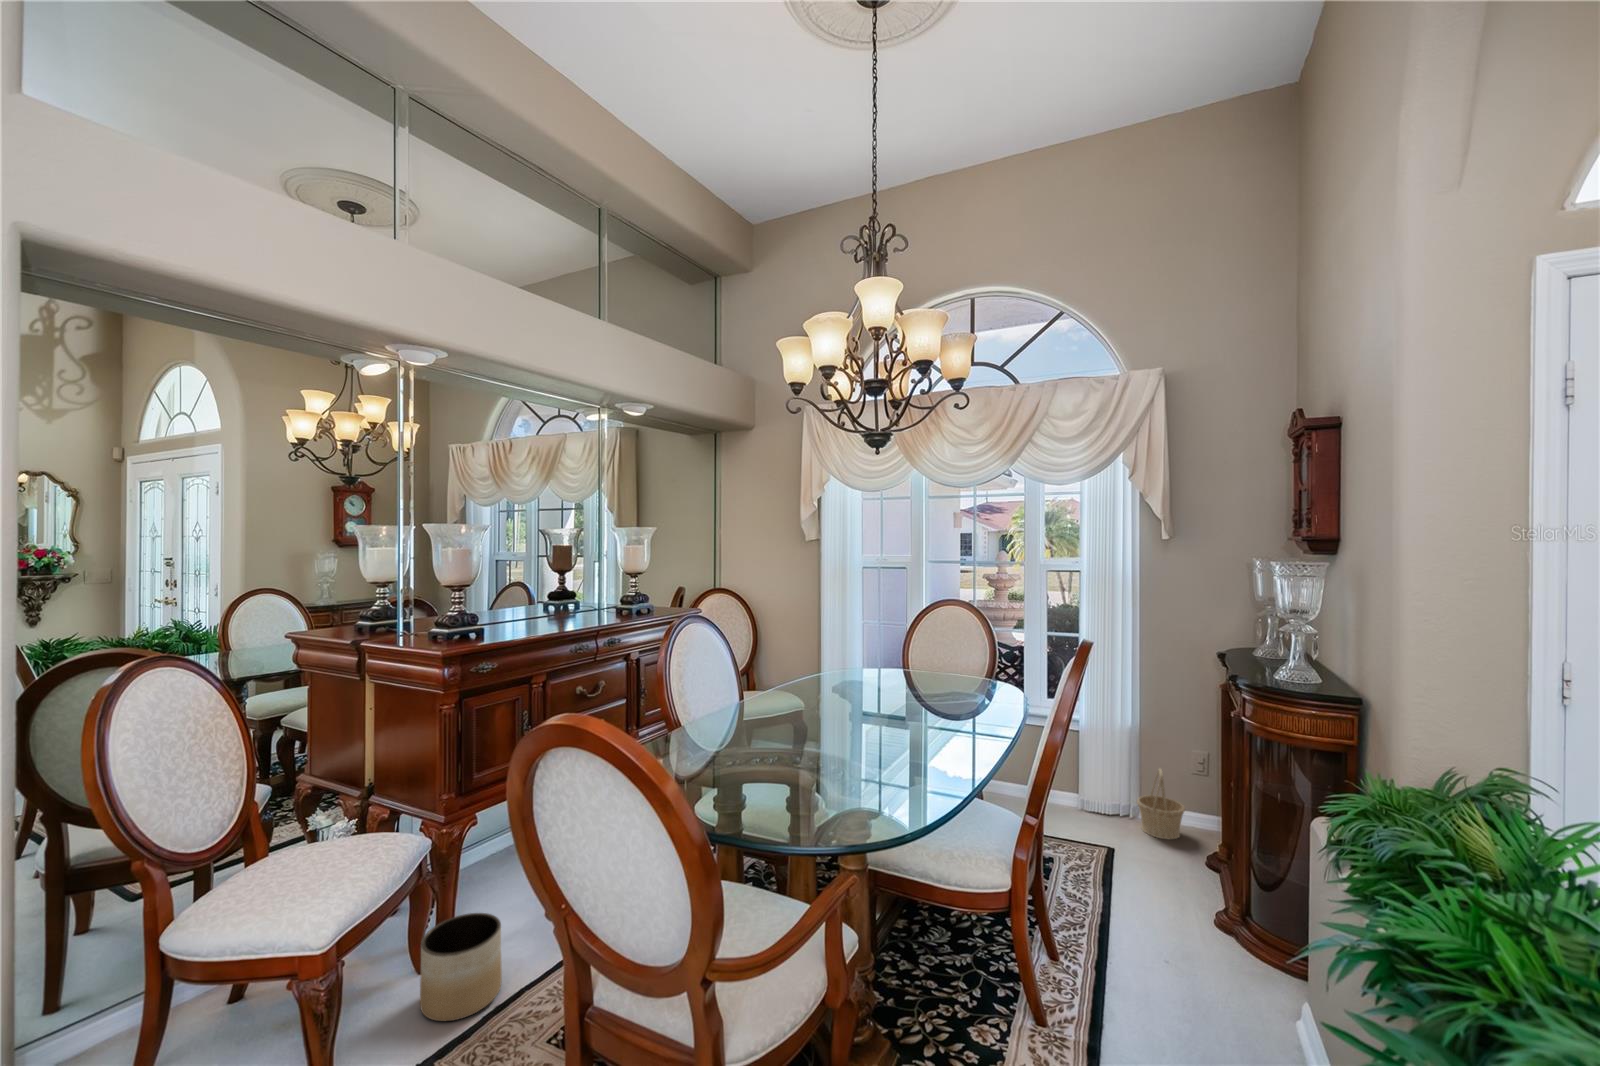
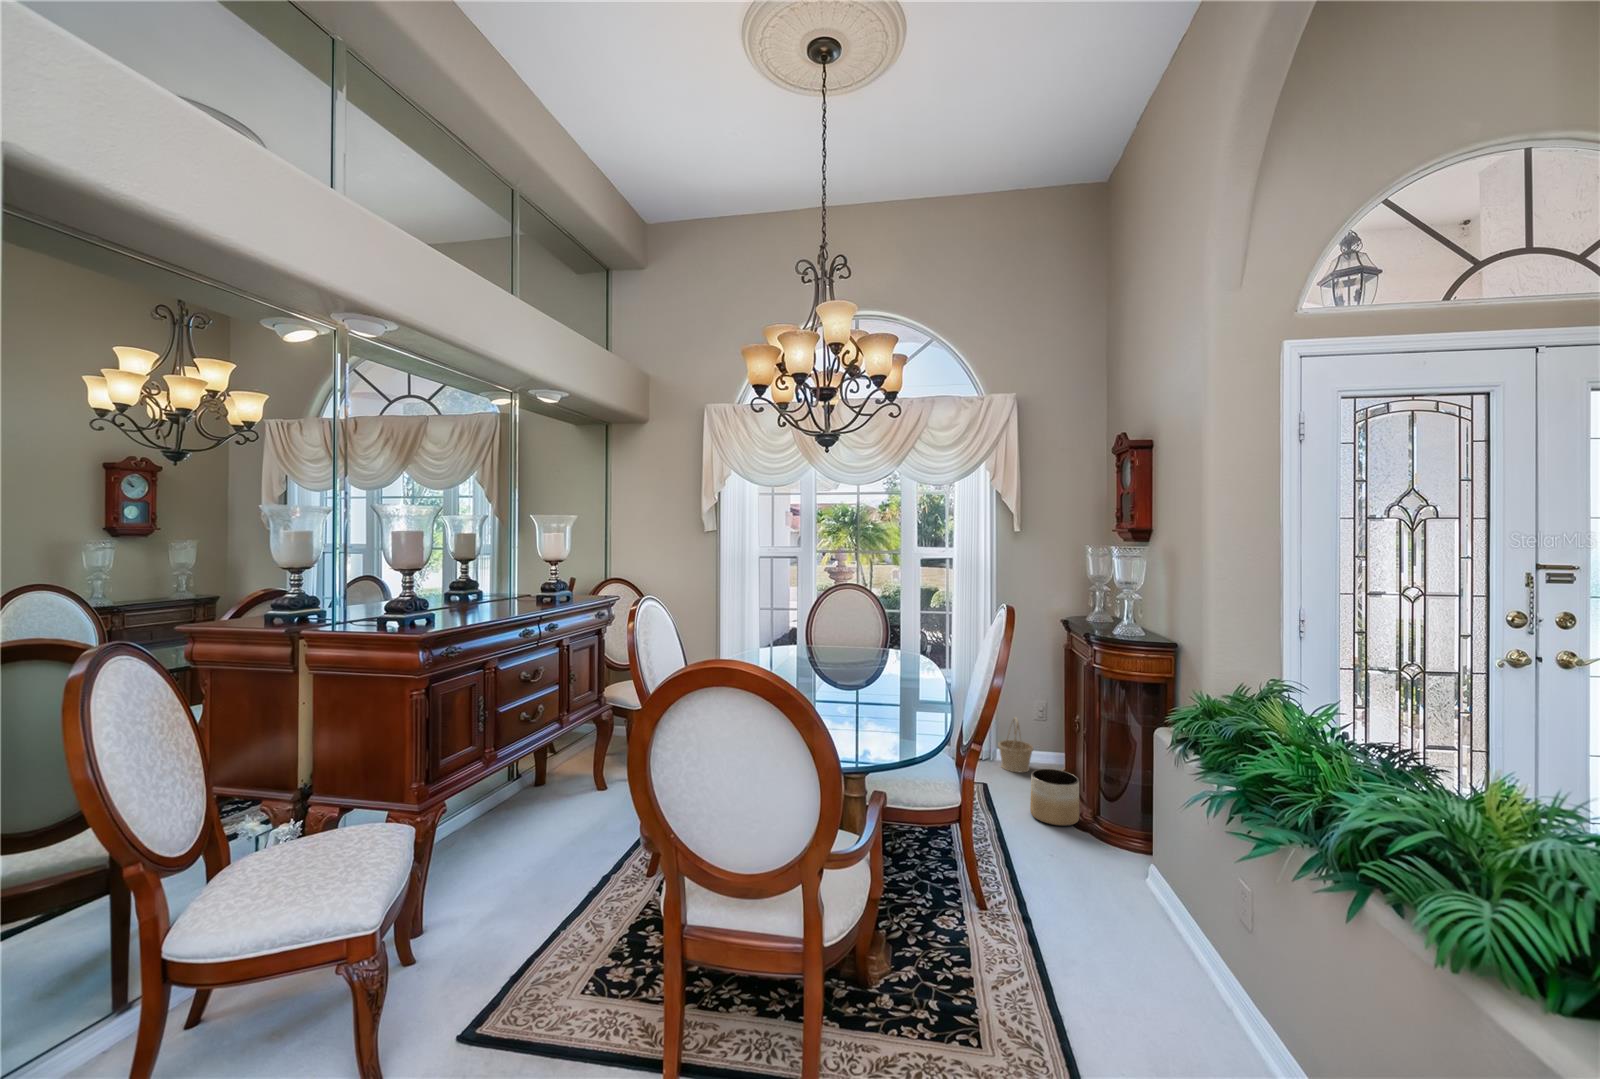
planter: present [420,913,502,1021] -> present [1030,769,1079,826]

